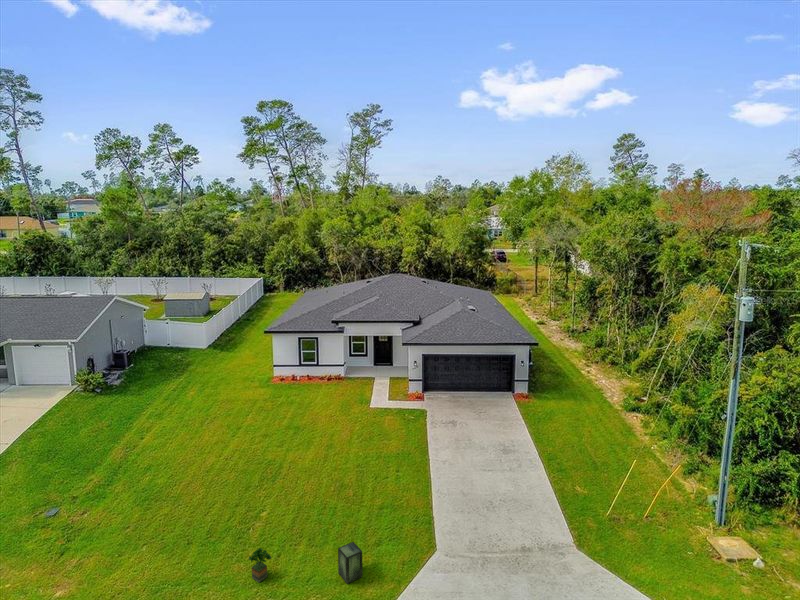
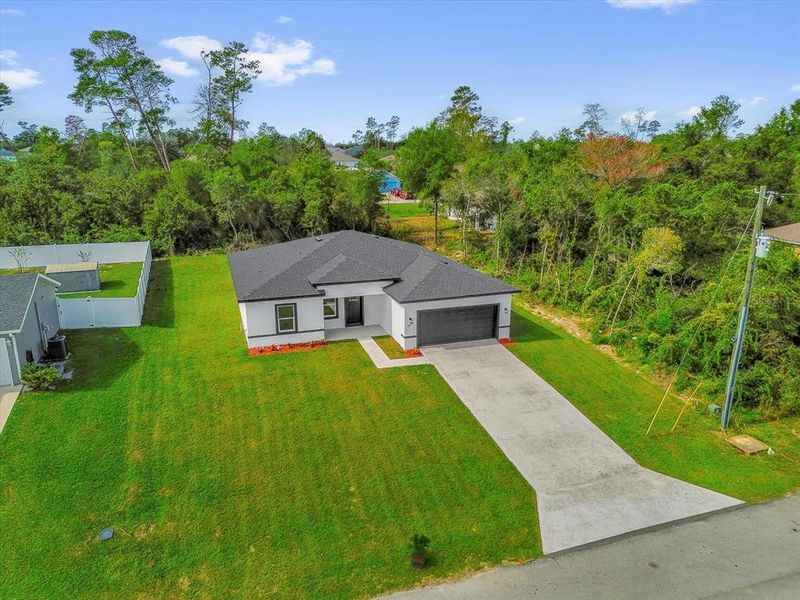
storage box: present [338,542,363,584] -> none [489,505,515,547]

